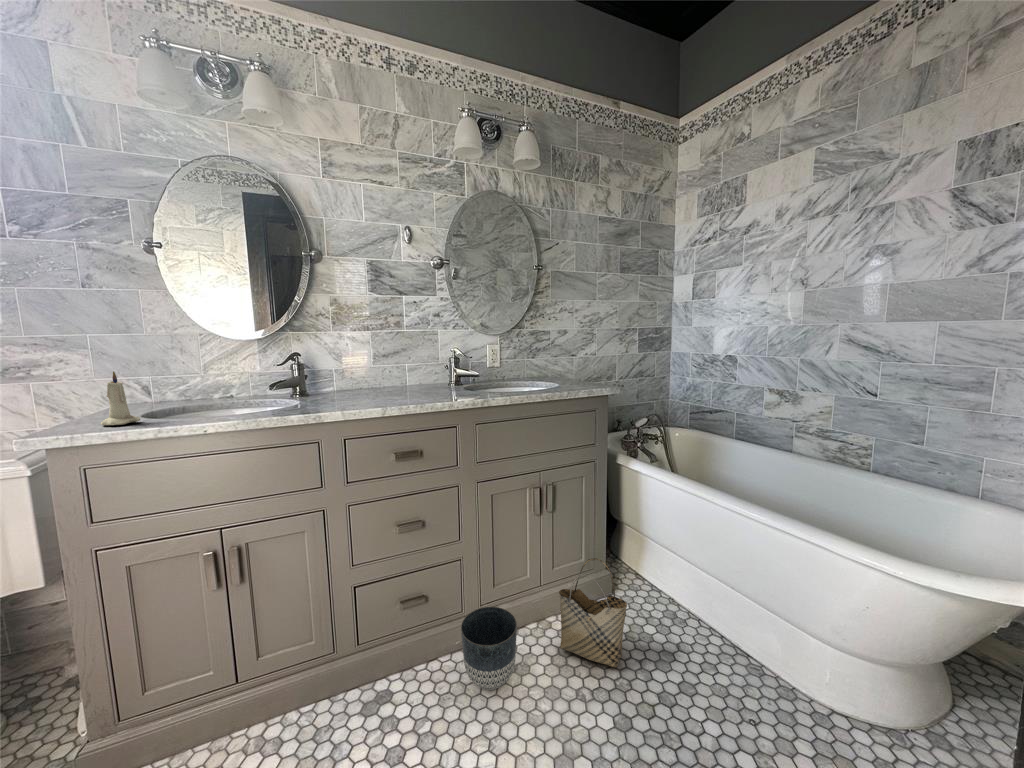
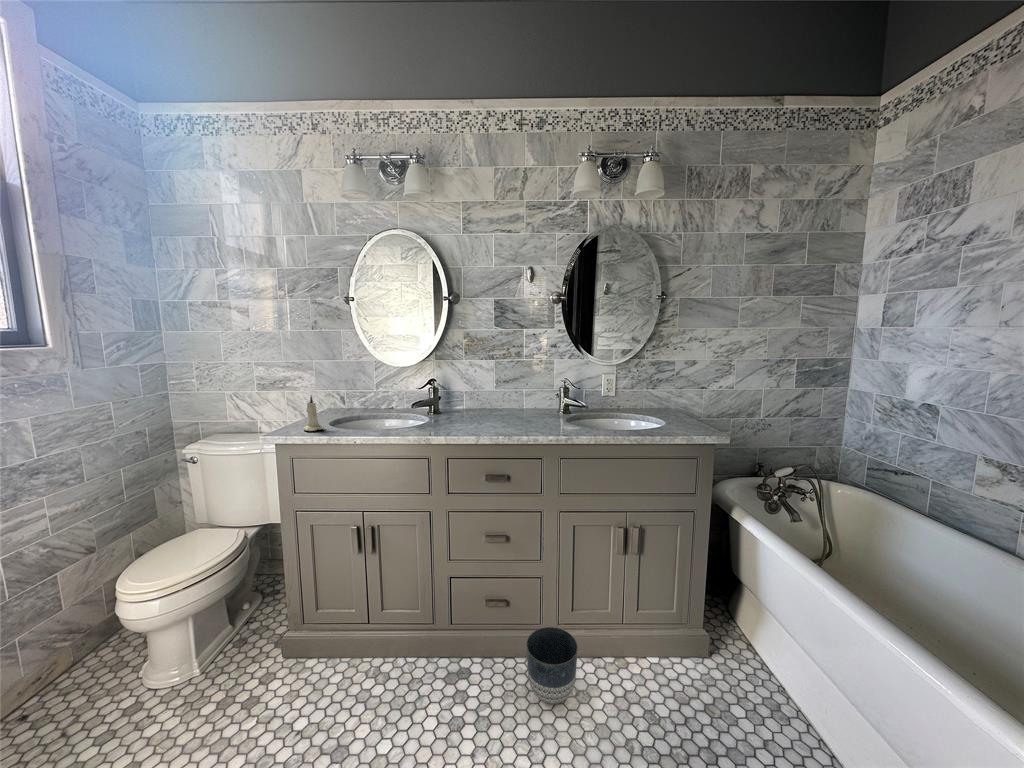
woven basket: present [559,558,627,667] -> none [627,613,699,733]

